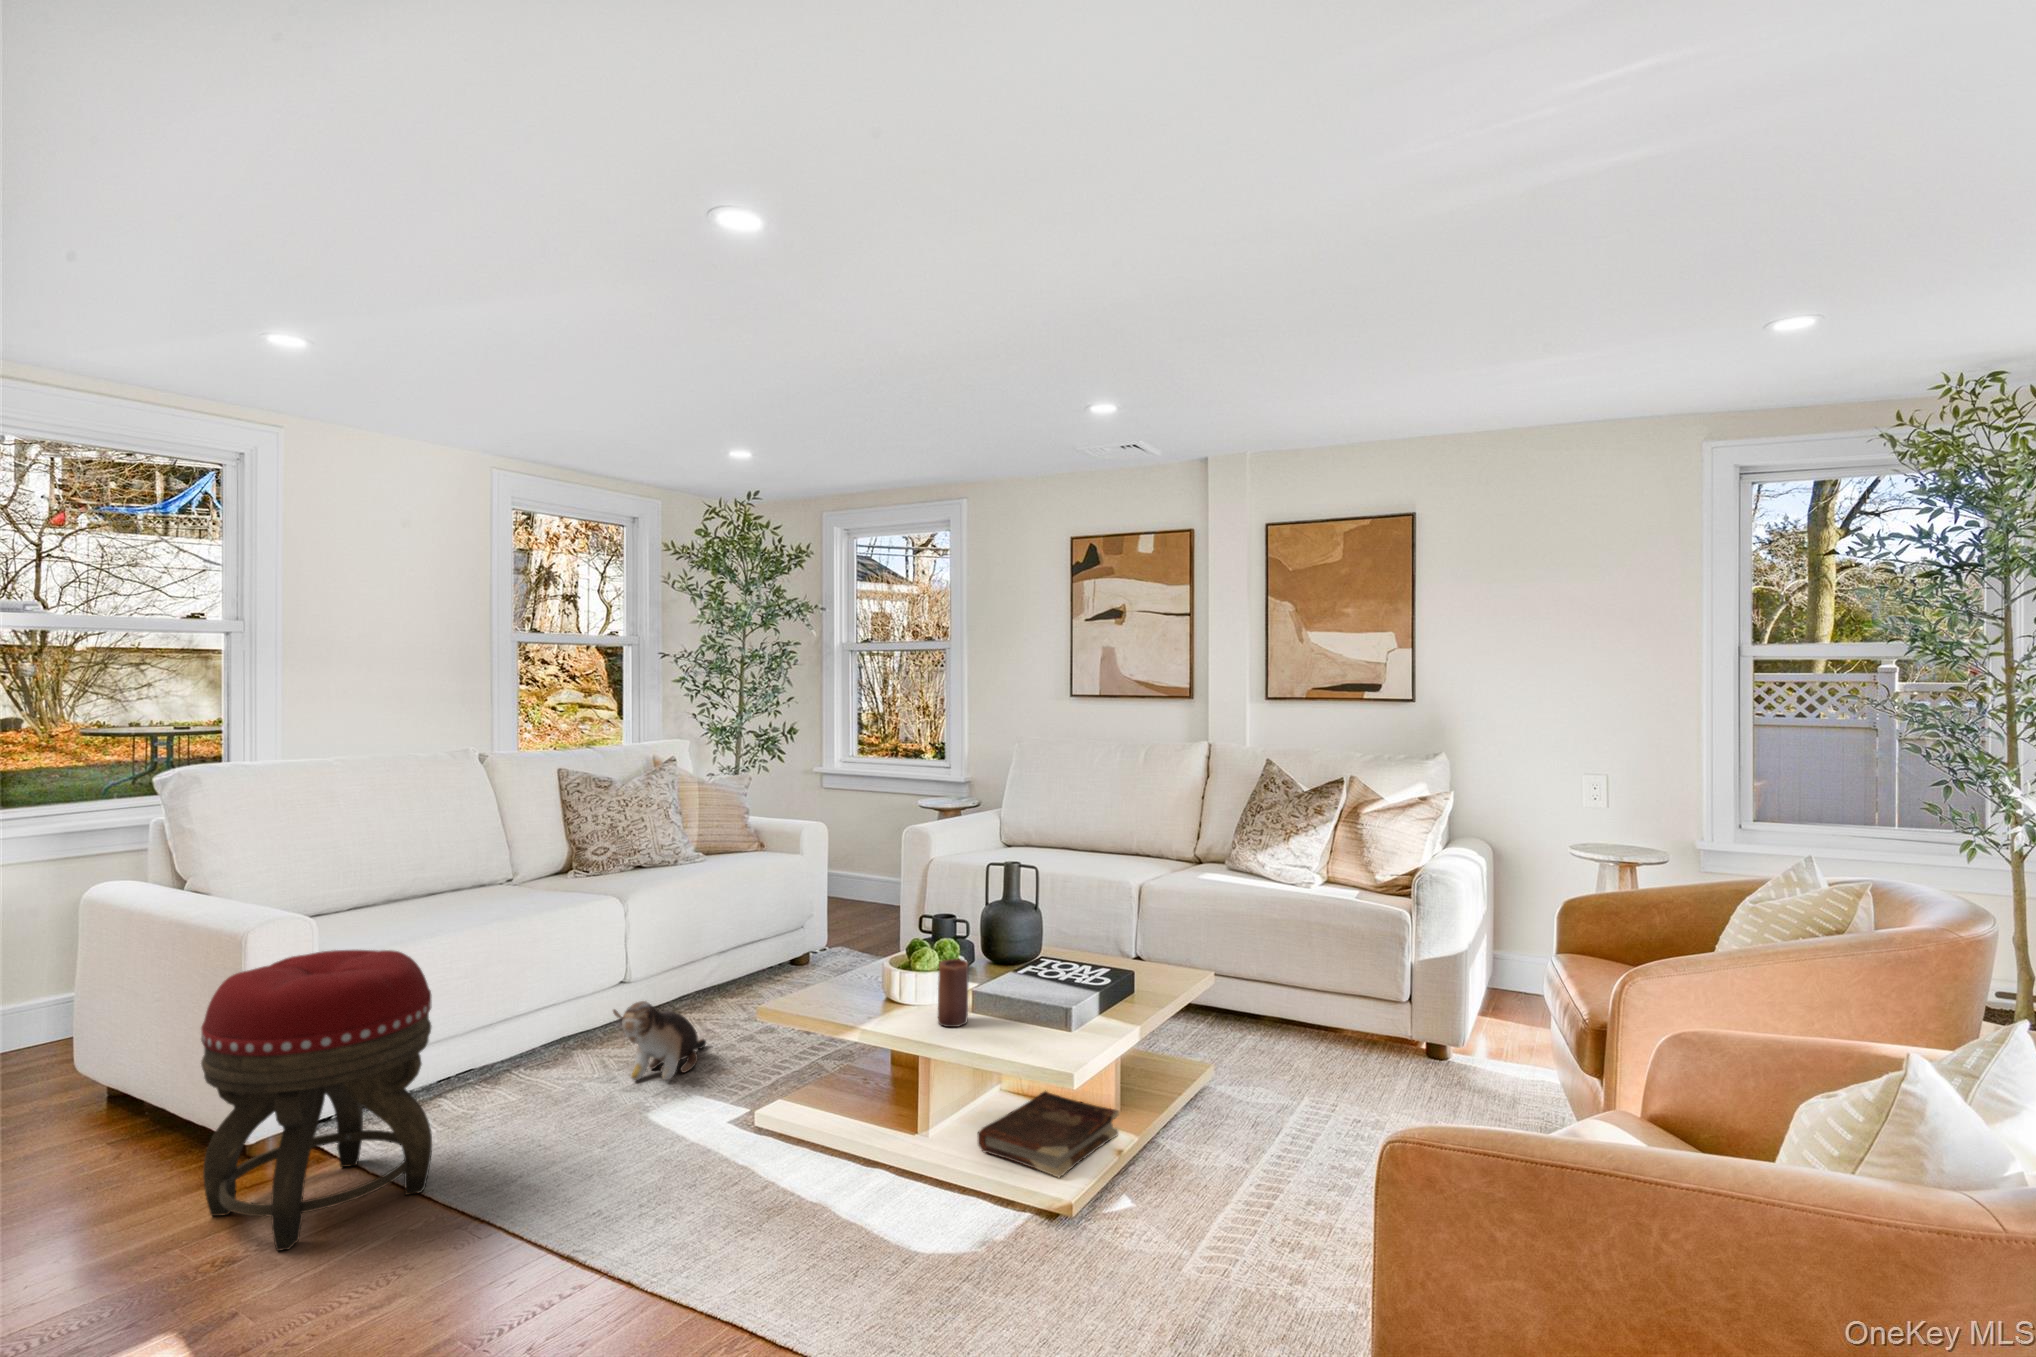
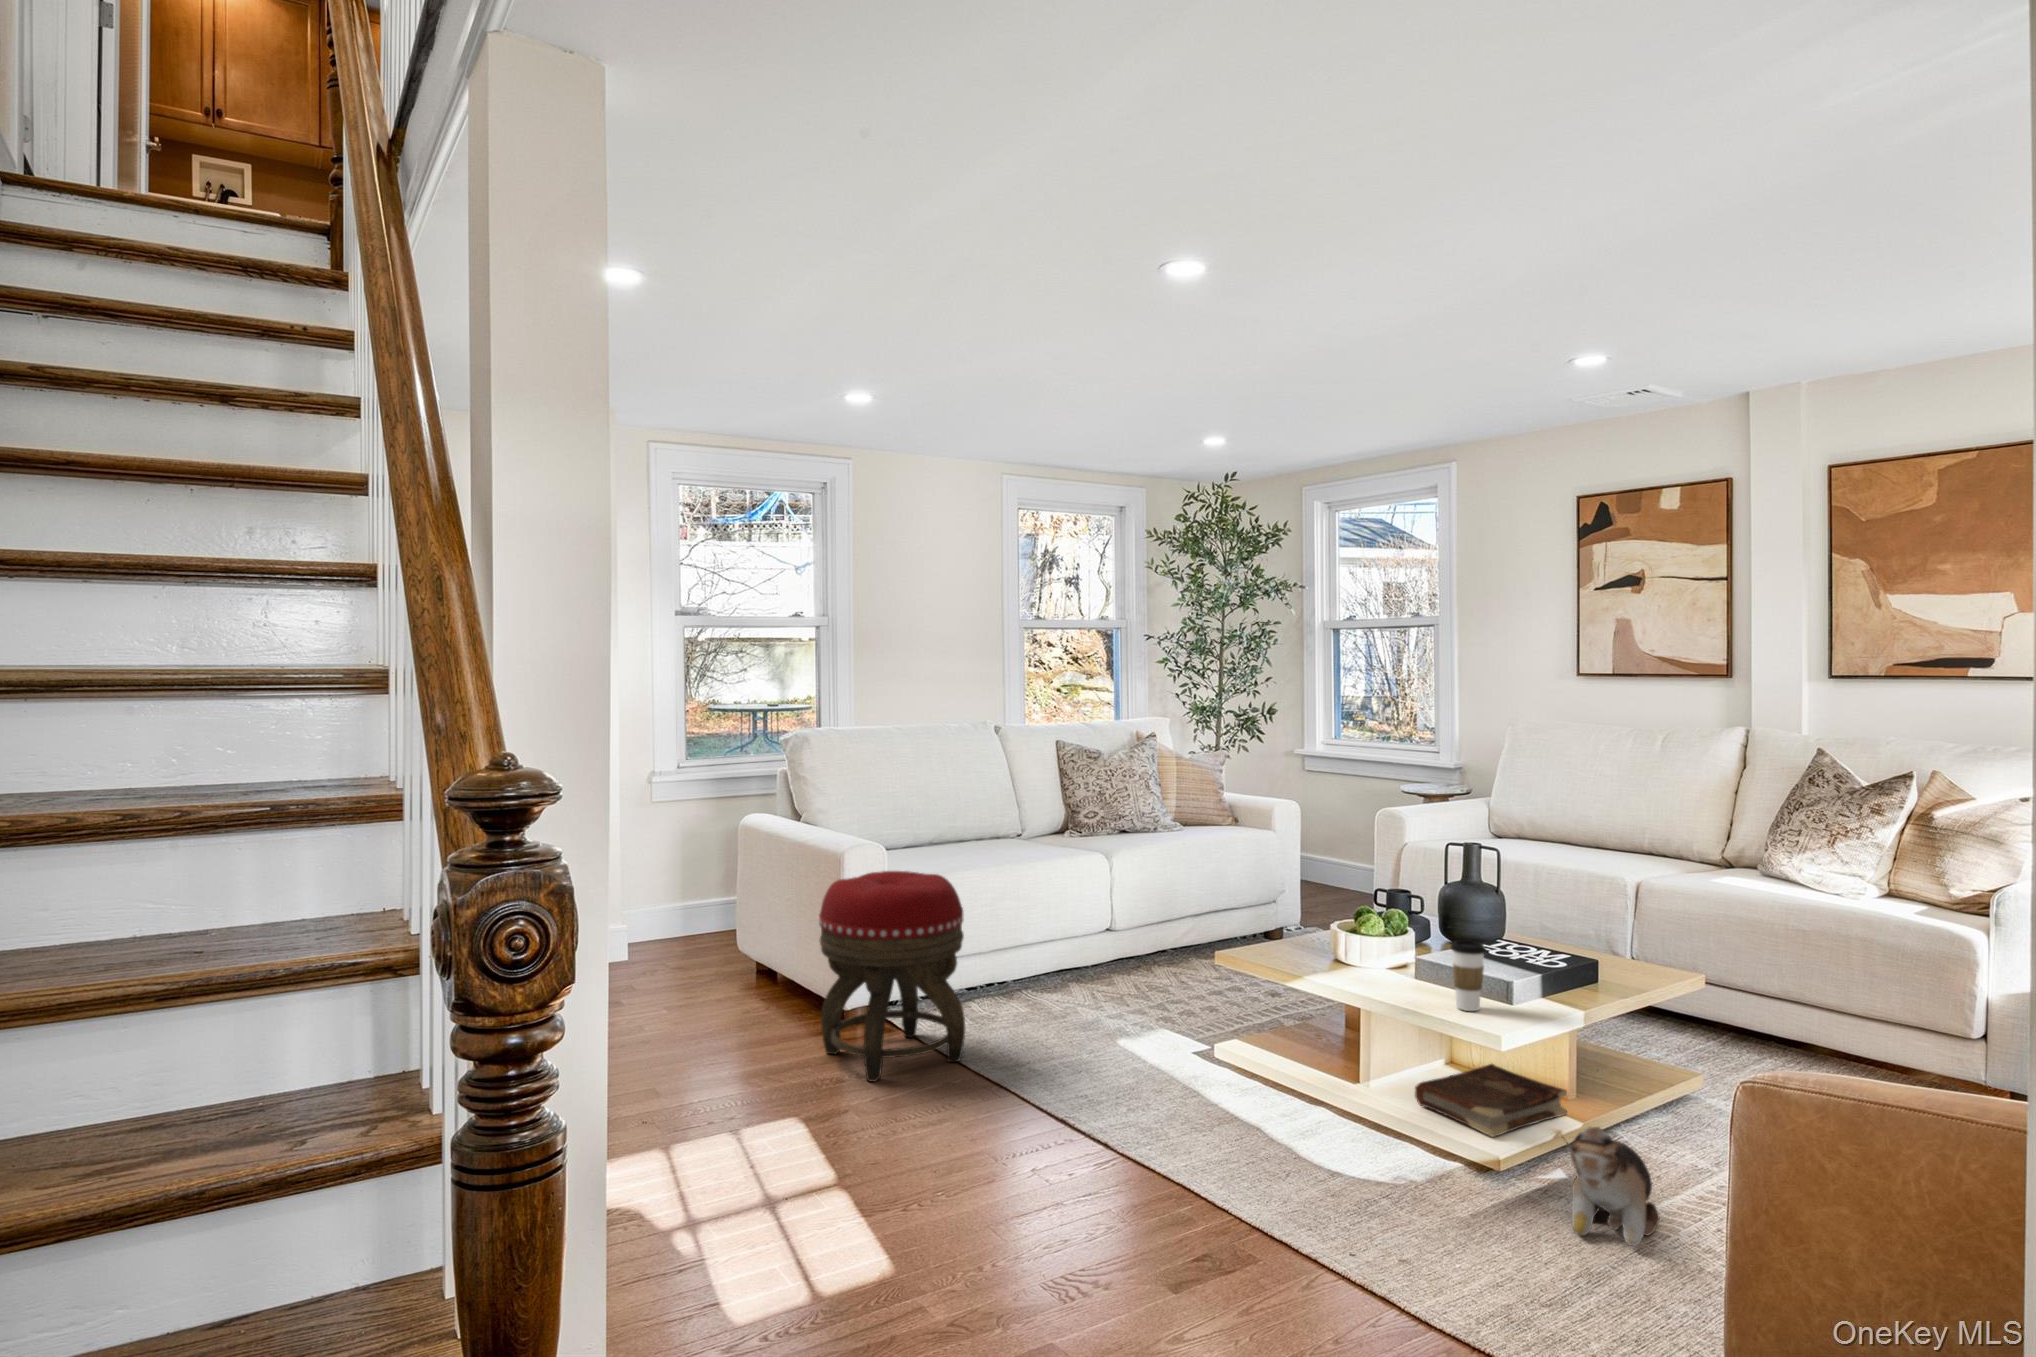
candle: present [938,959,969,1027] -> none [1378,924,1408,986]
coffee cup: none [1016,972,1051,1047] -> present [1450,940,1486,1011]
plush toy: present [613,1001,706,1080] -> present [1563,1127,1660,1246]

